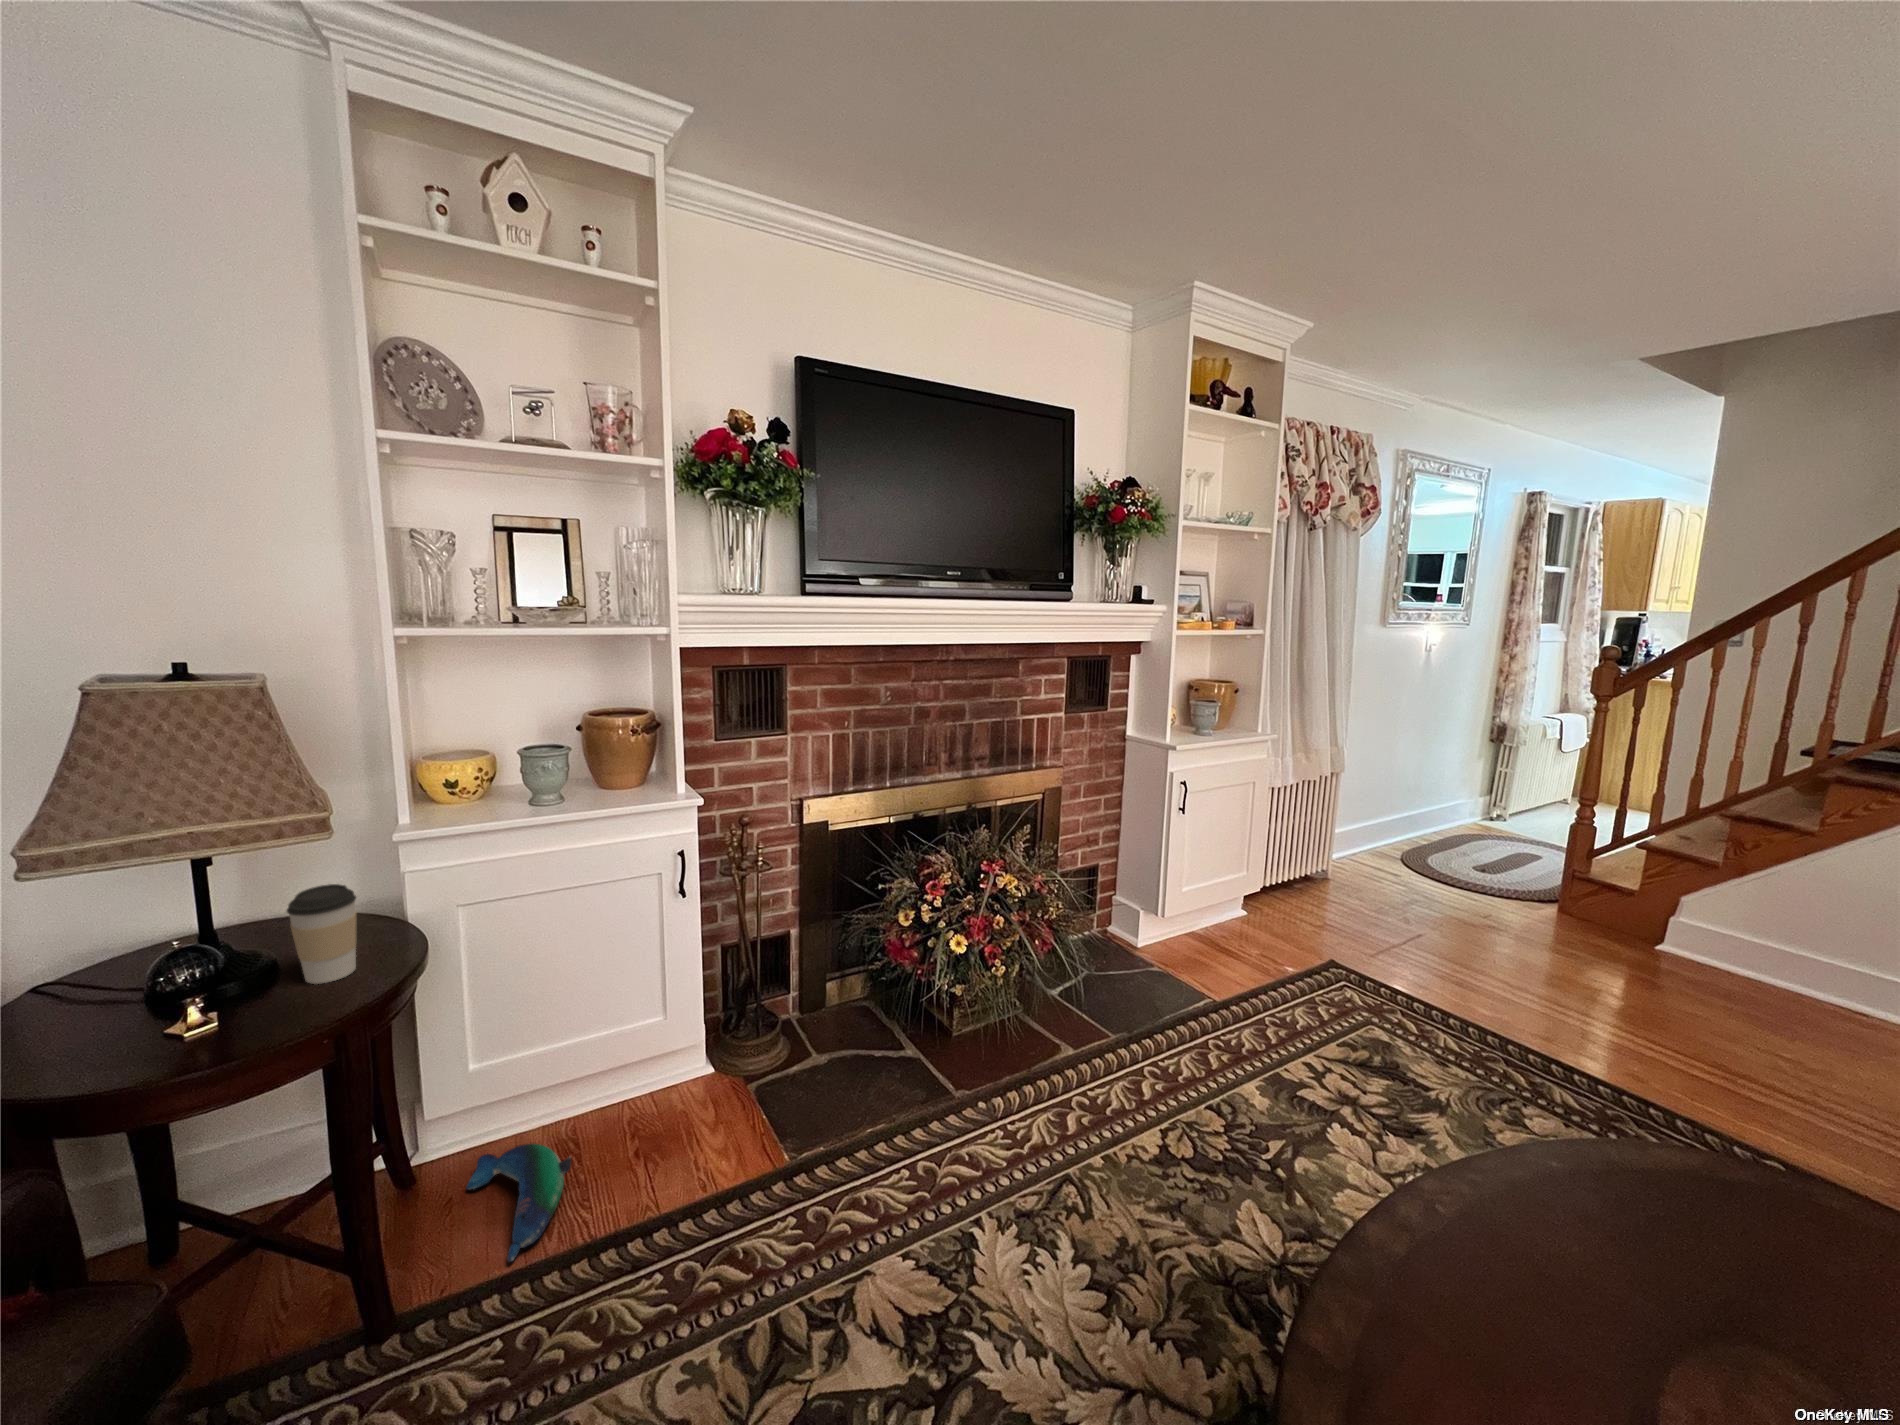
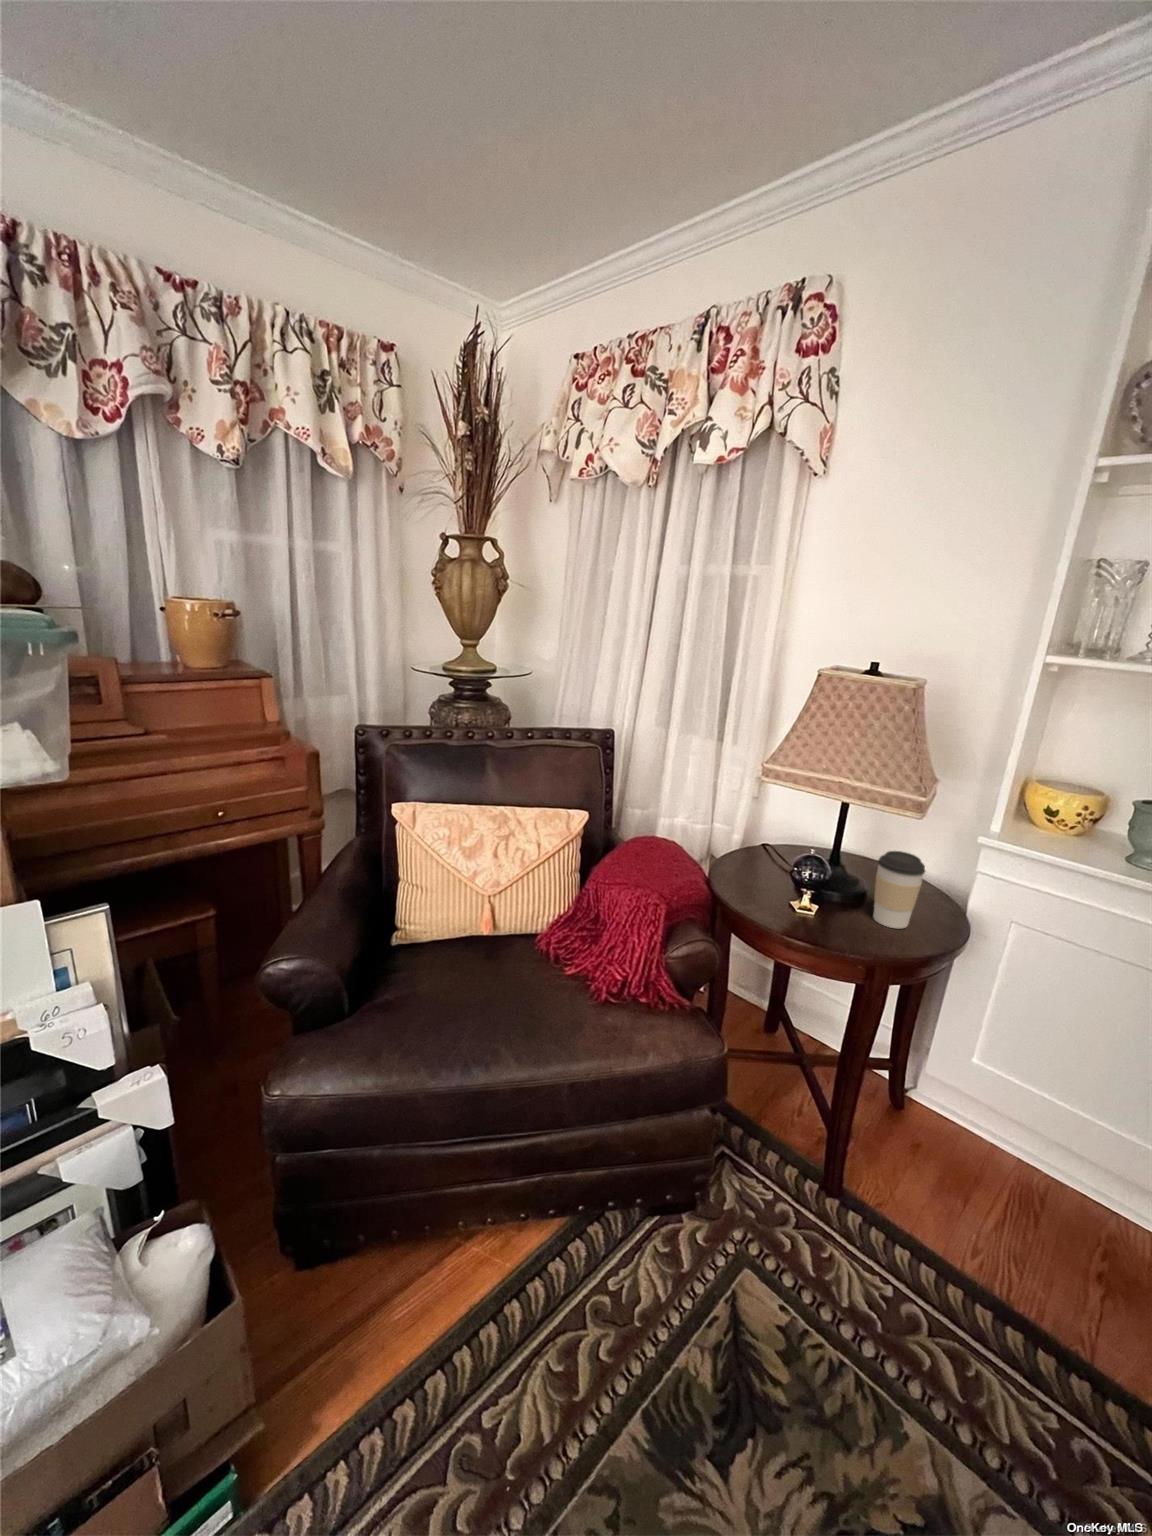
plush toy: present [466,1143,572,1262] -> none [931,1139,1026,1251]

